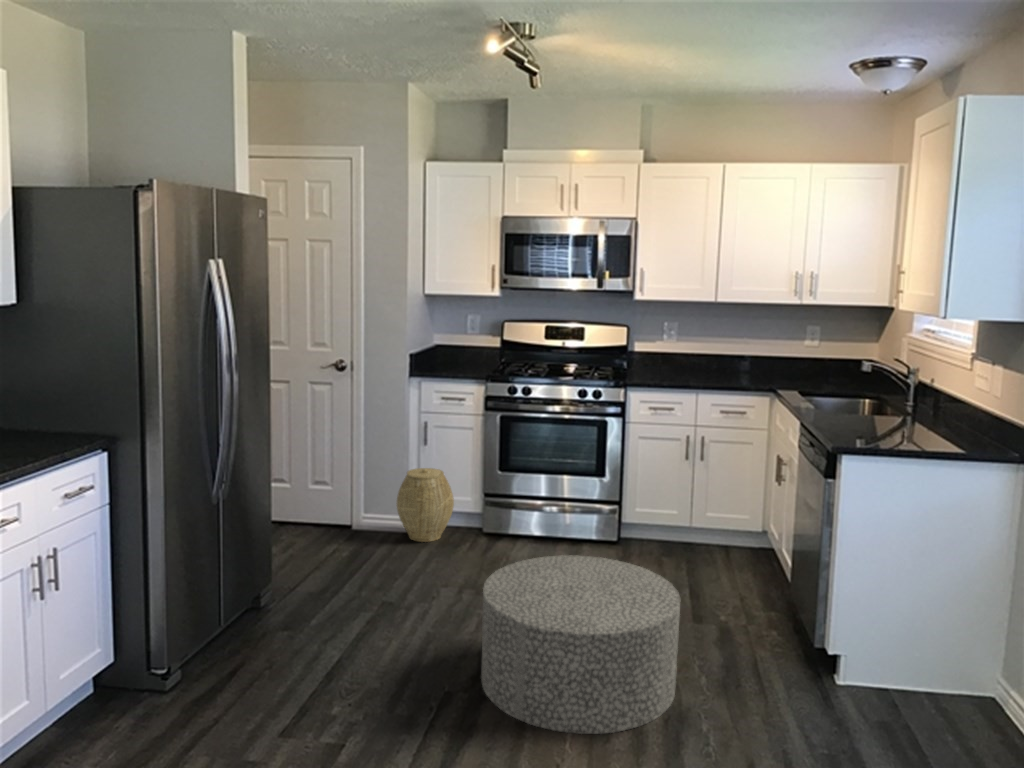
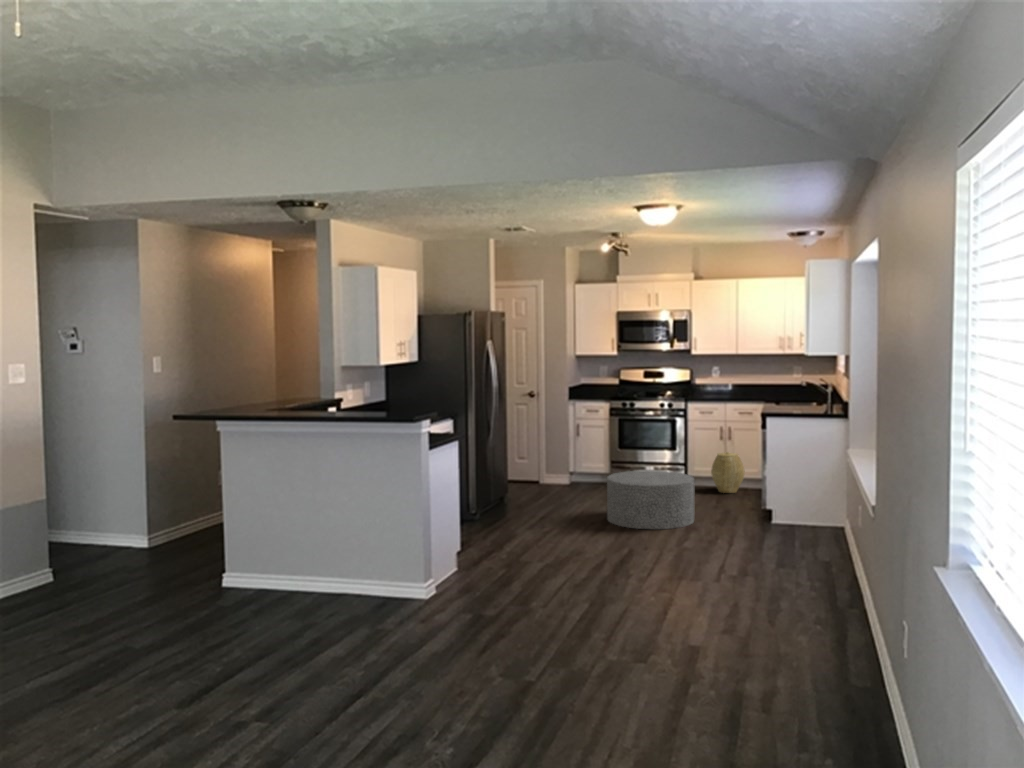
woven basket: present [397,468,454,542] -> present [711,452,745,493]

